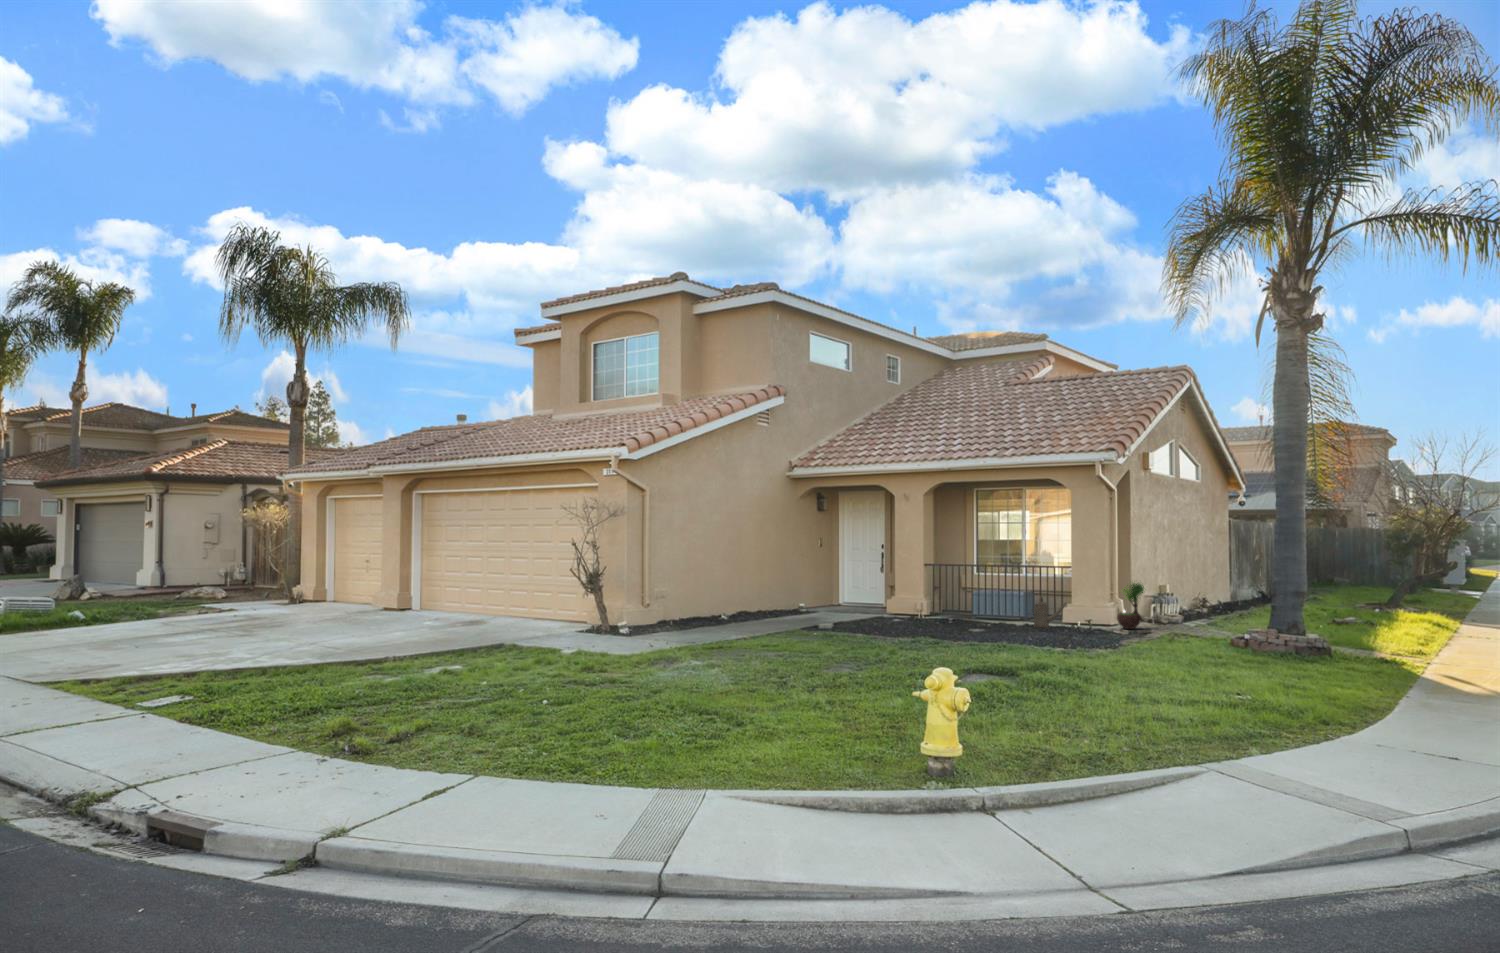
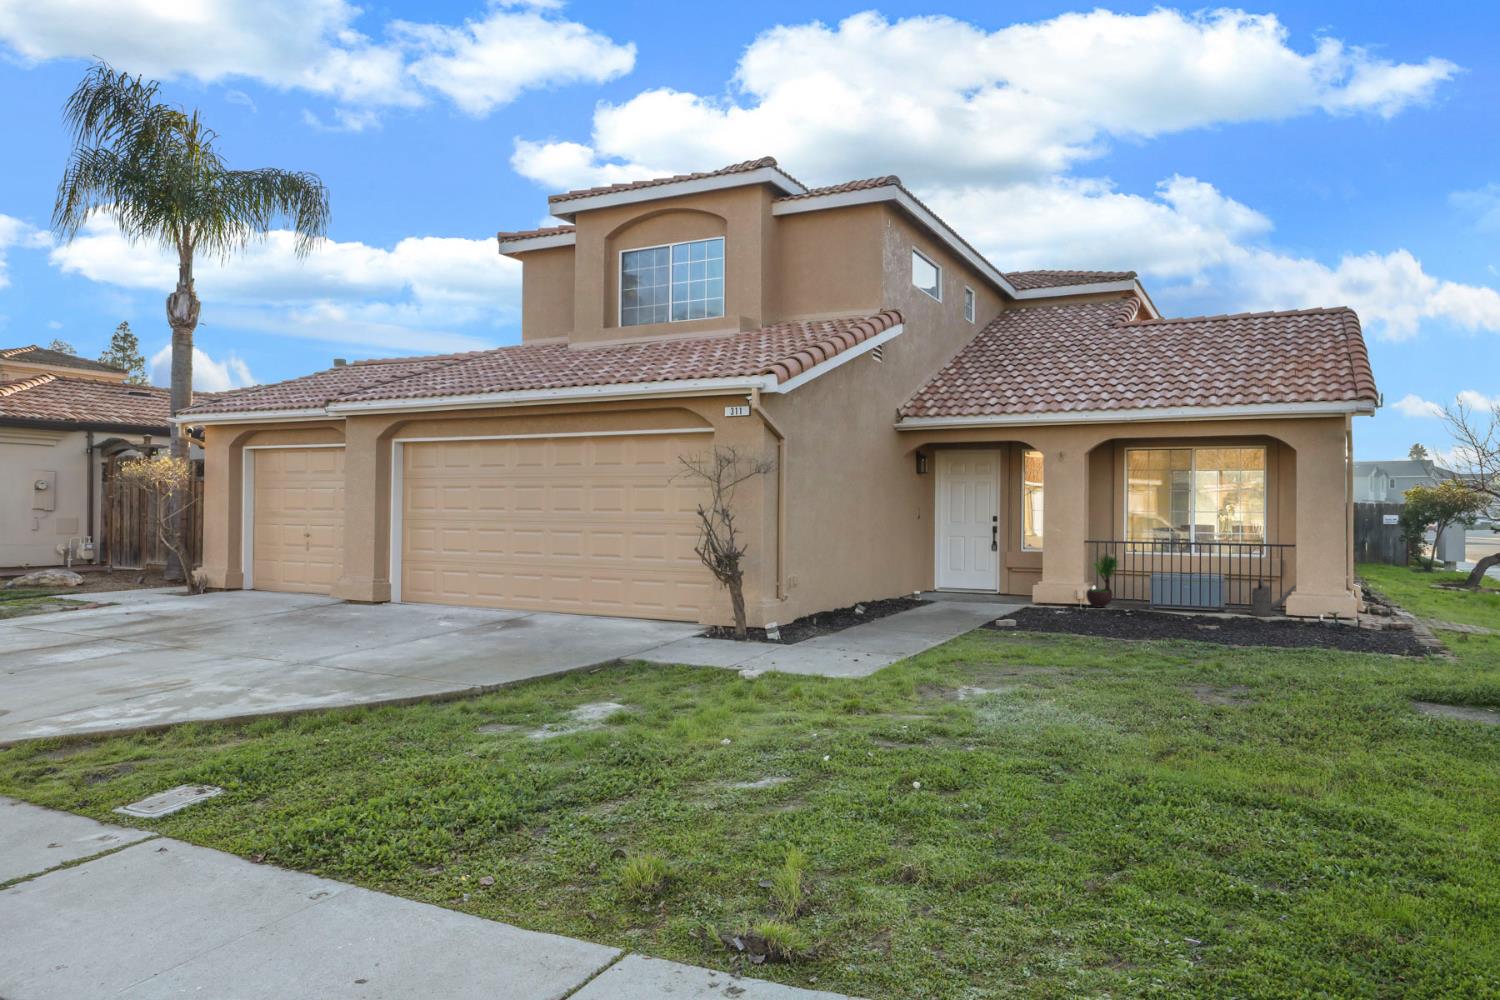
potted tree: present [1117,583,1144,629] -> present [1086,556,1118,607]

